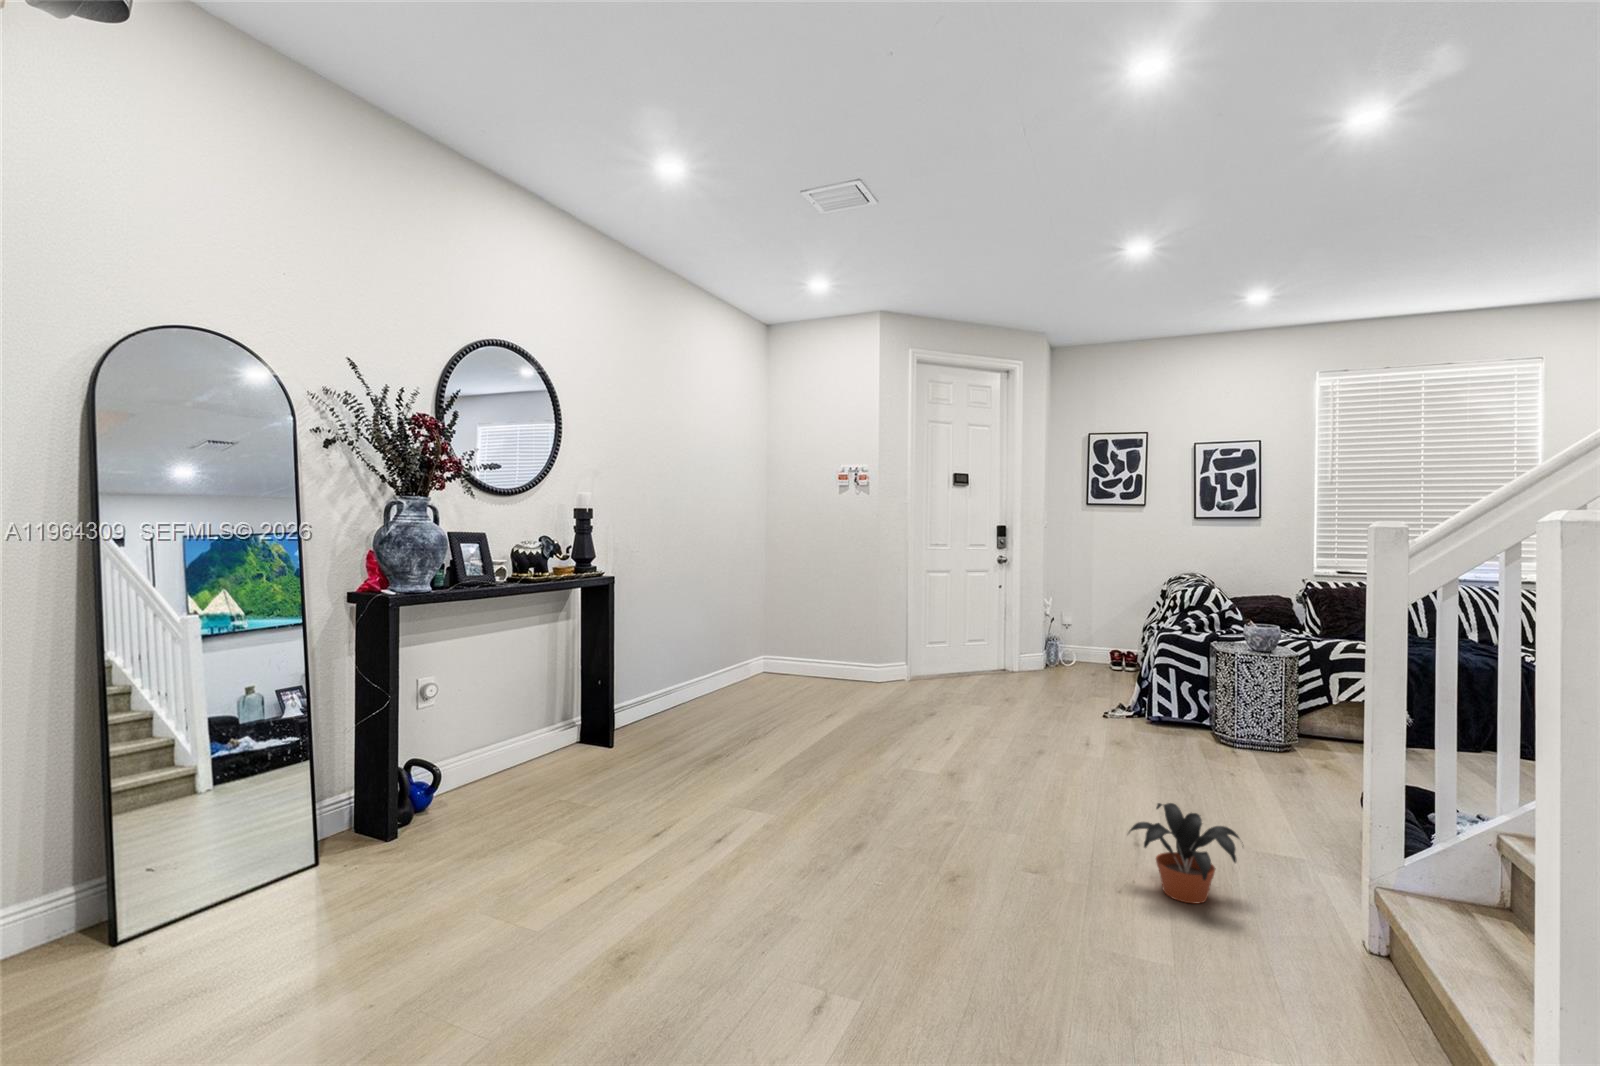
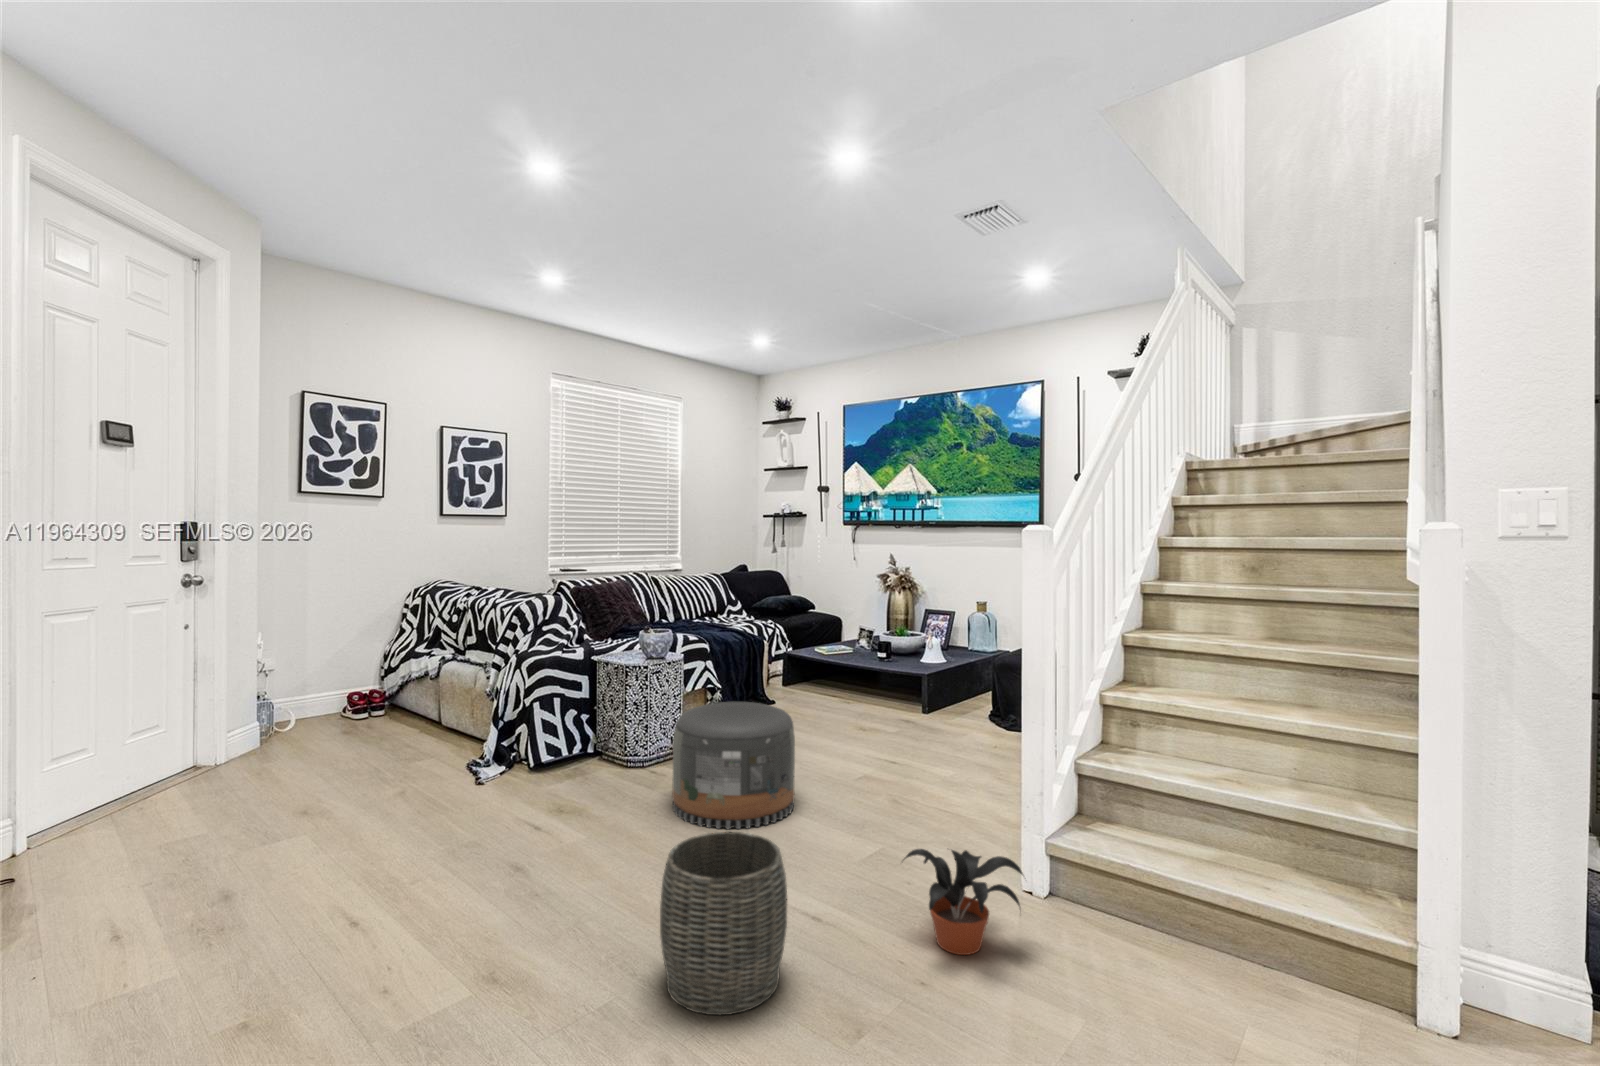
pouf: none [1175,689,1307,806] -> present [672,702,795,829]
woven basket: none [969,729,1056,837] -> present [660,832,787,1015]

